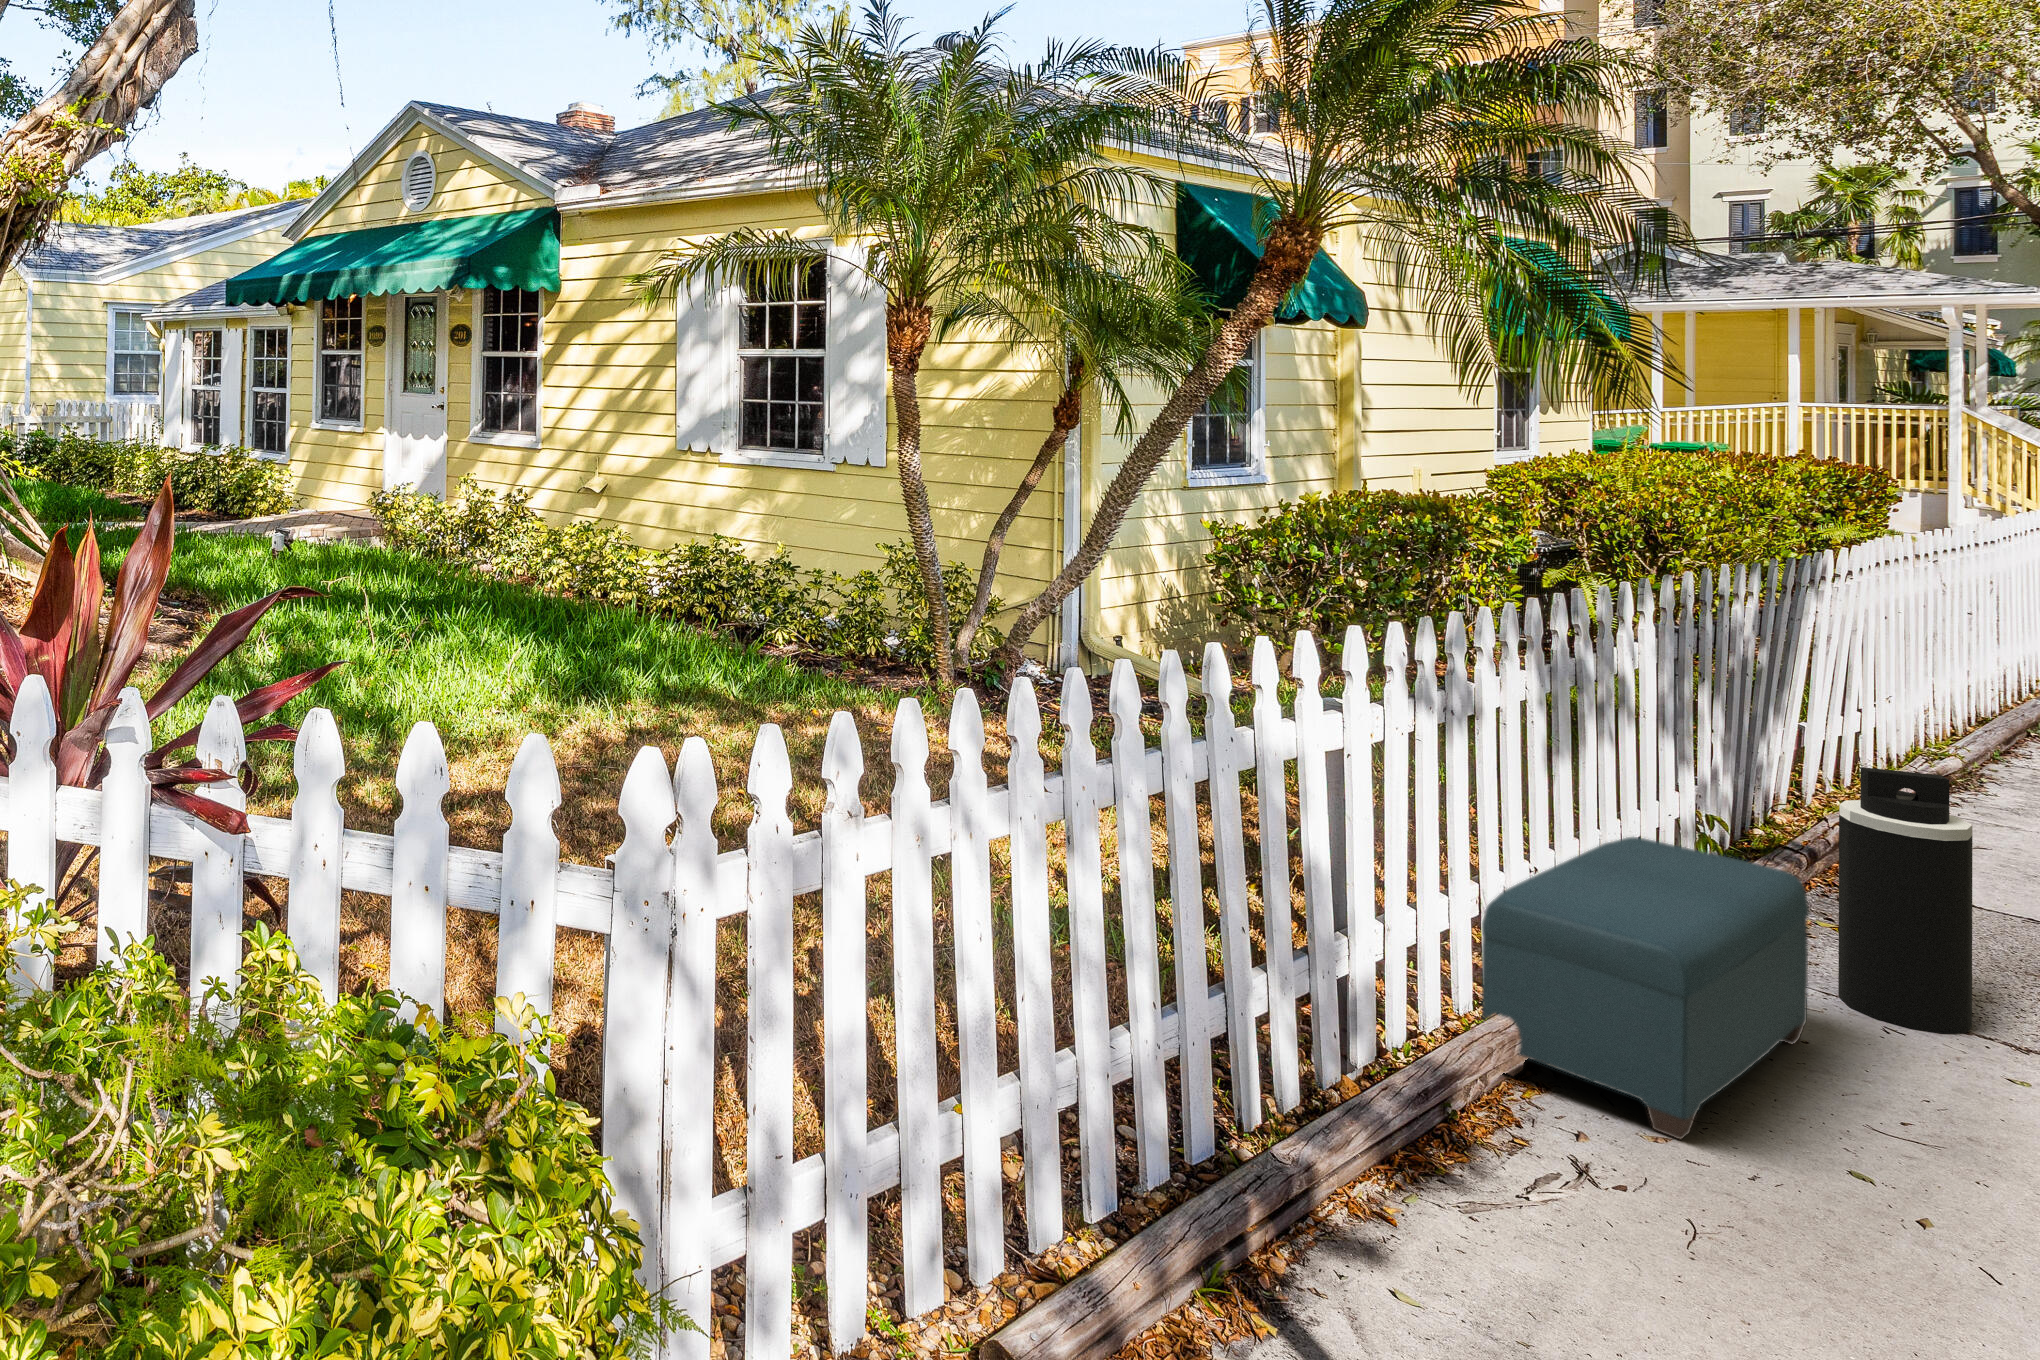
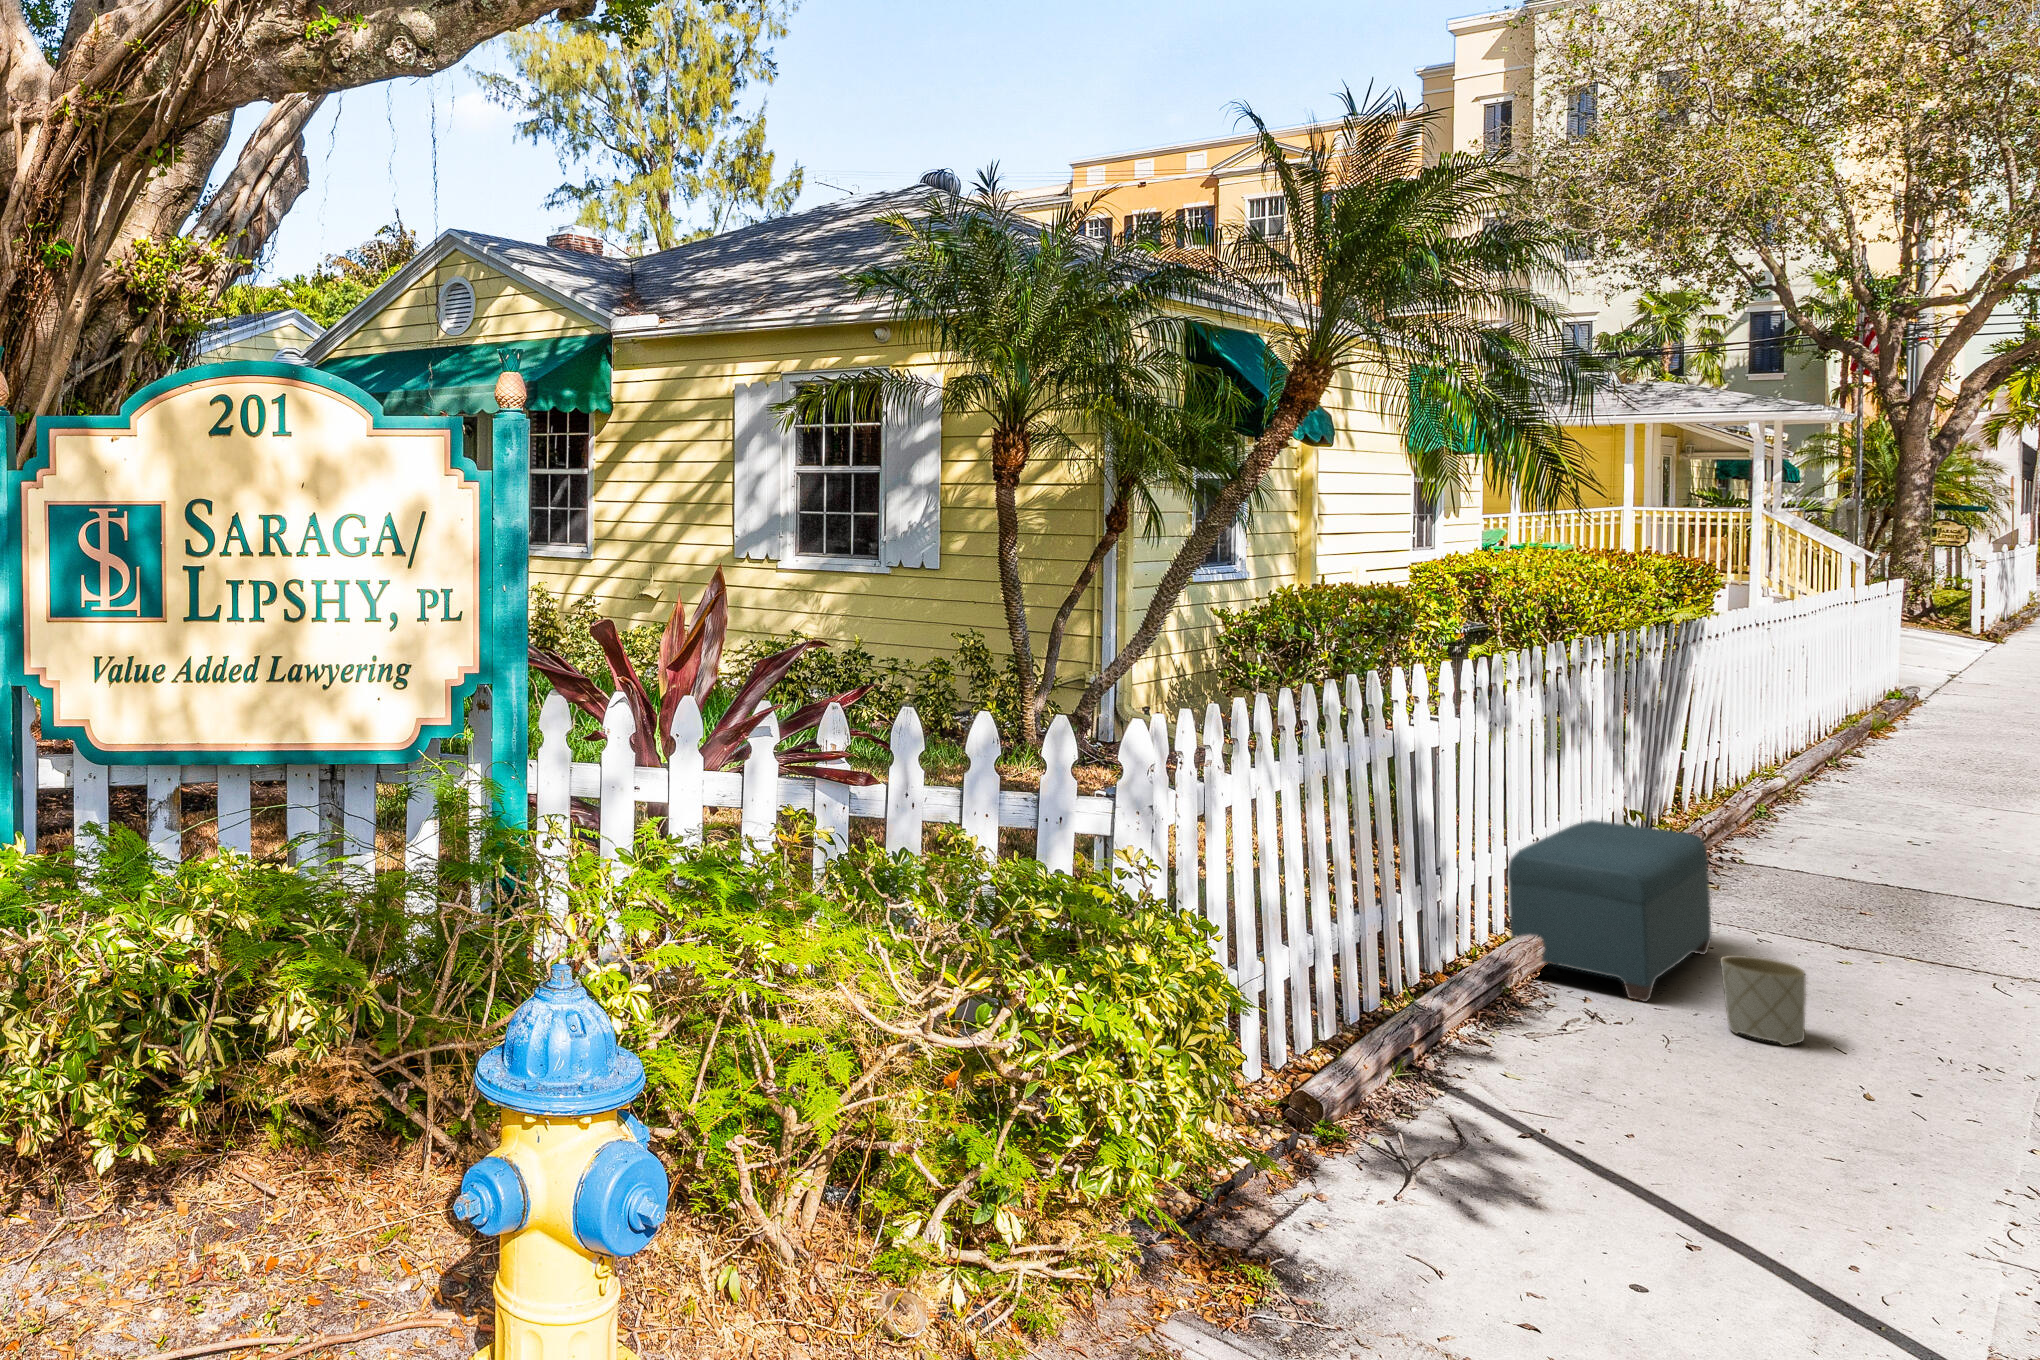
trash can: present [1838,767,1973,1034] -> none [1721,764,1813,945]
planter: none [1803,1097,1950,1261] -> present [1720,955,1806,1046]

